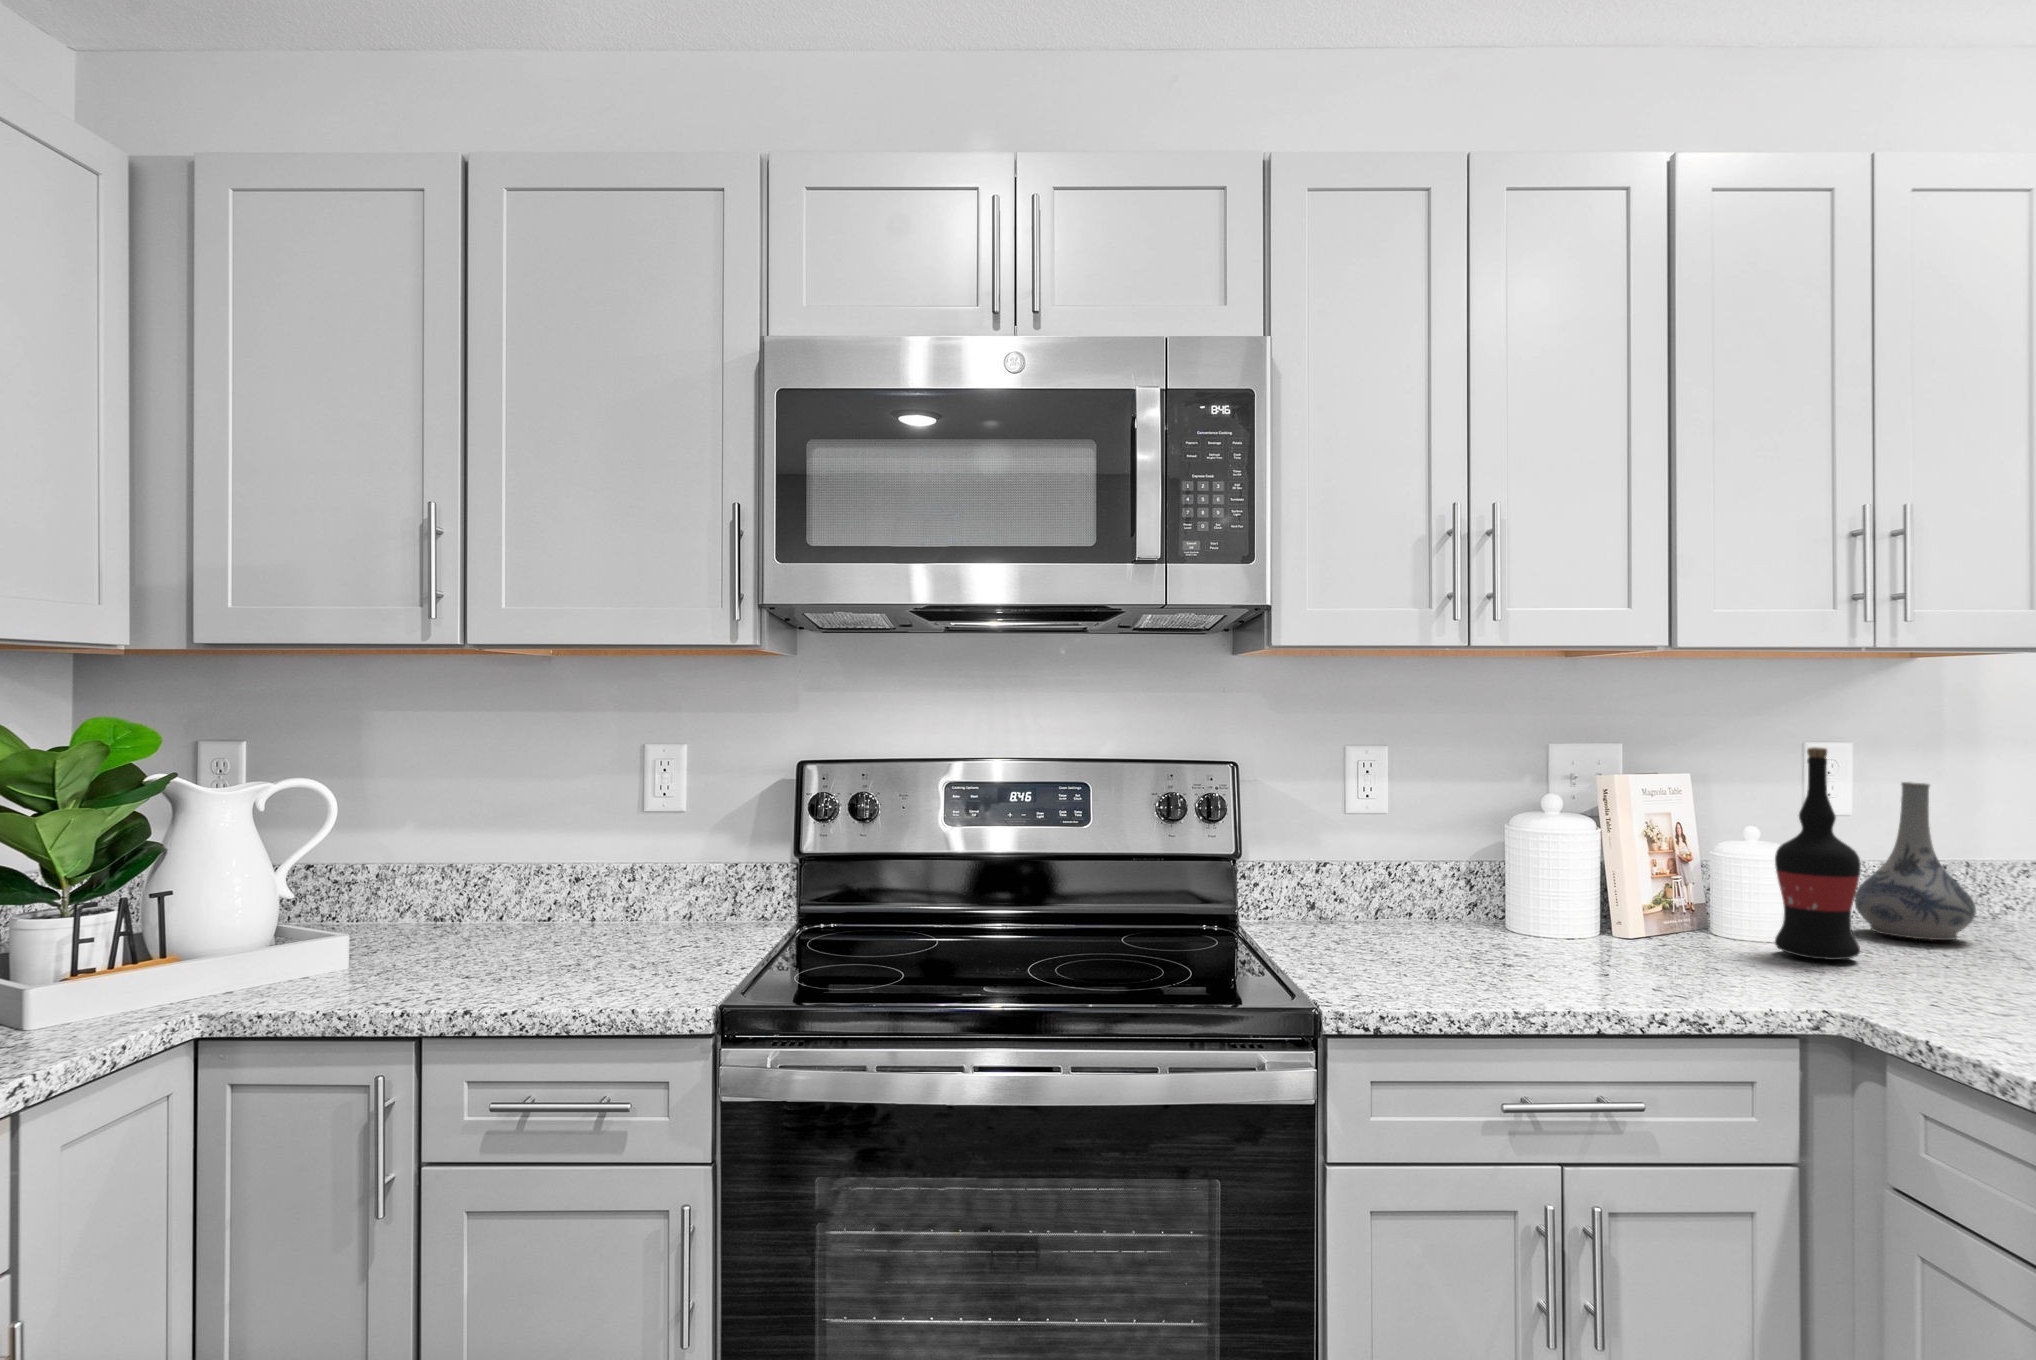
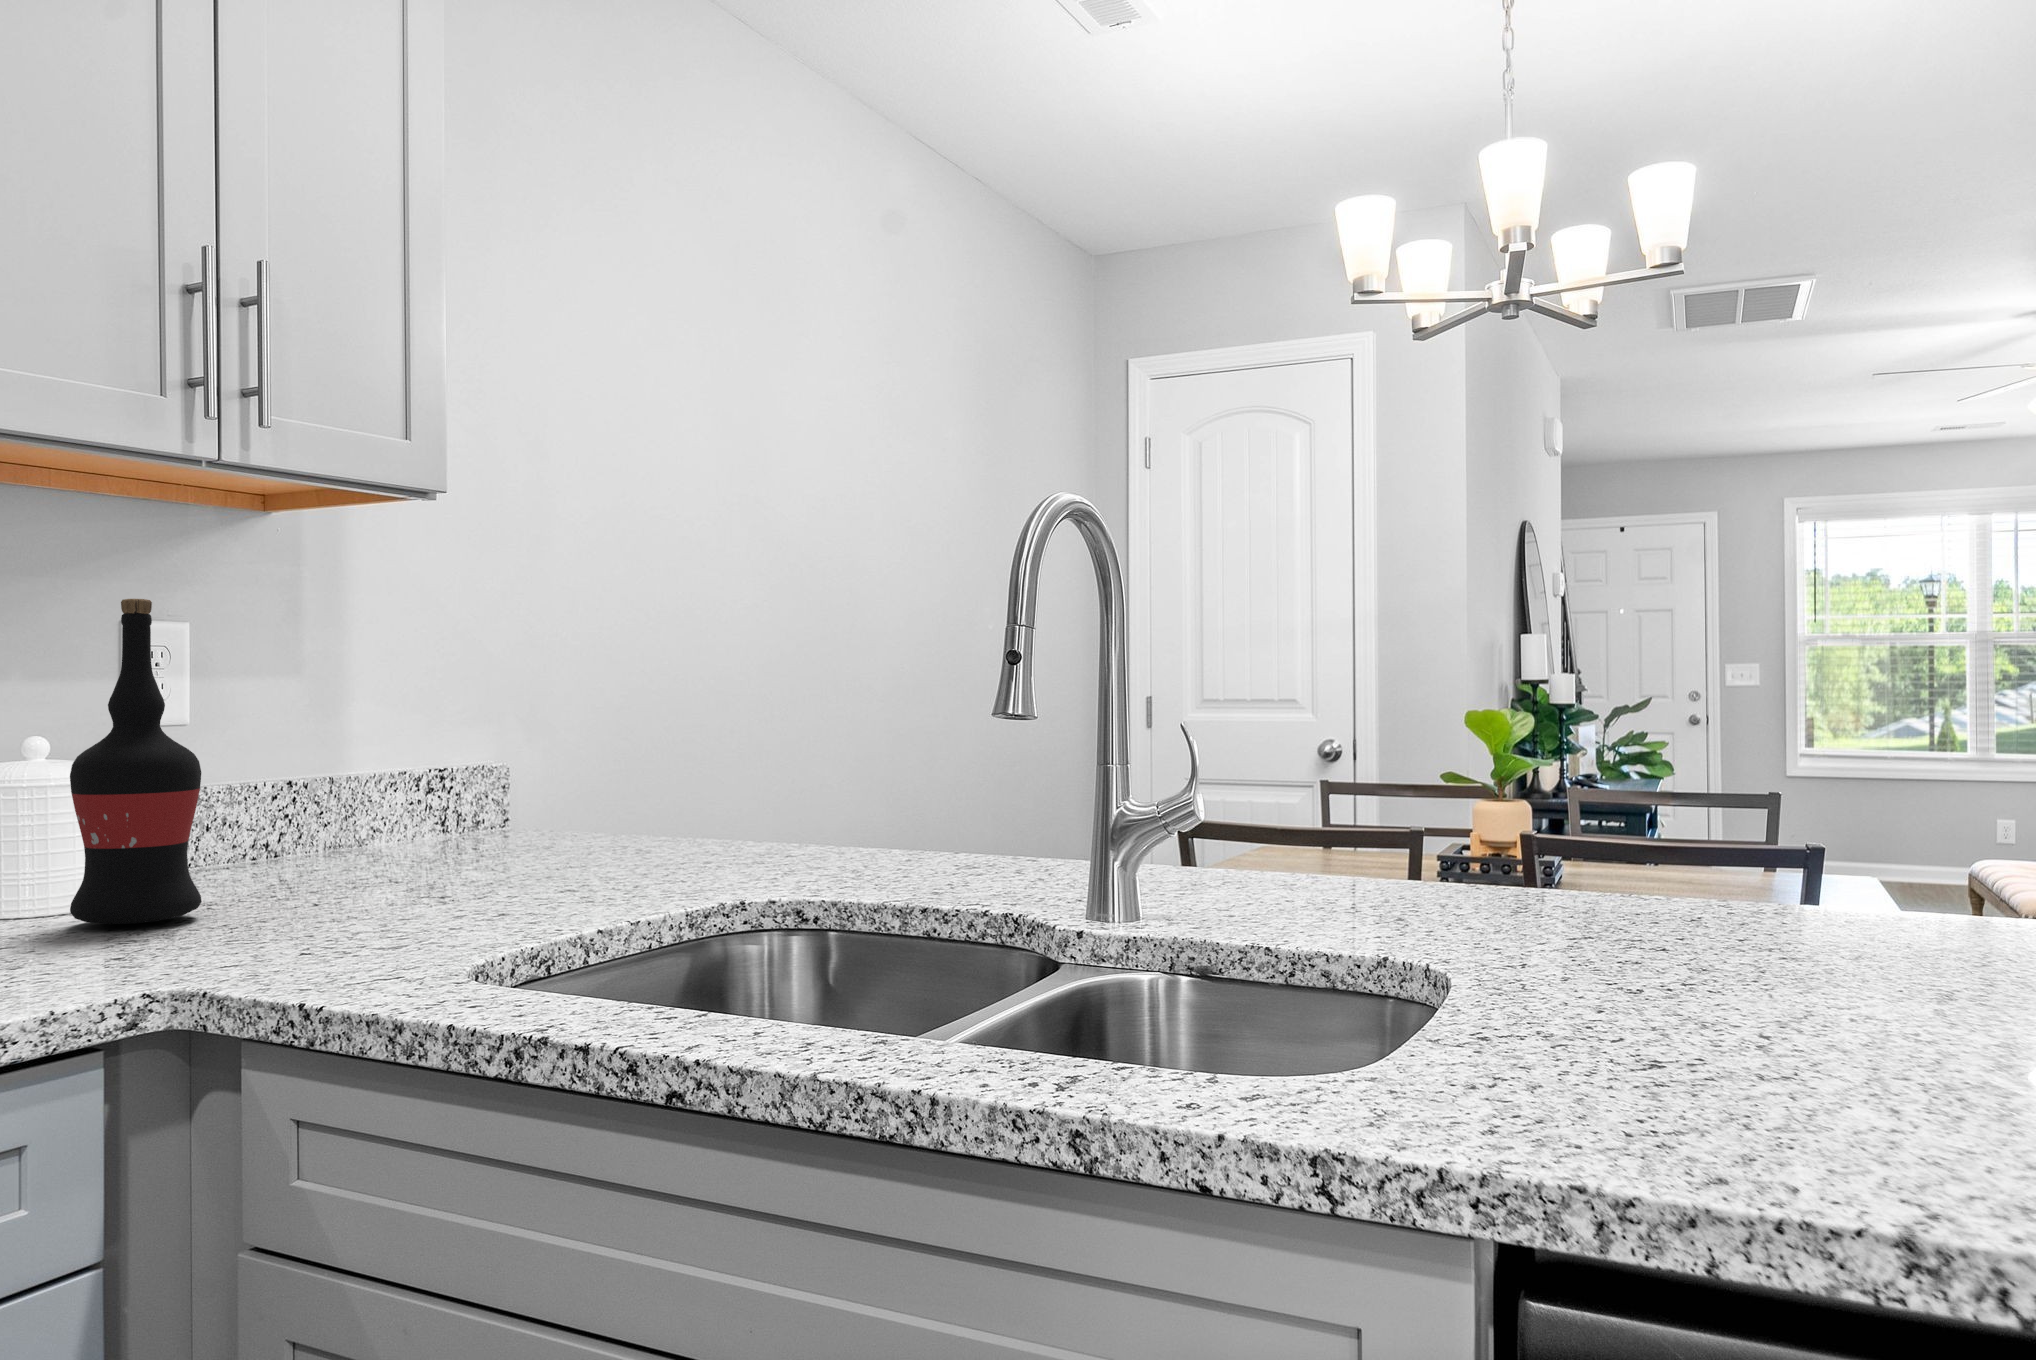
decorative vase: present [1855,782,1976,940] -> none [193,667,345,879]

